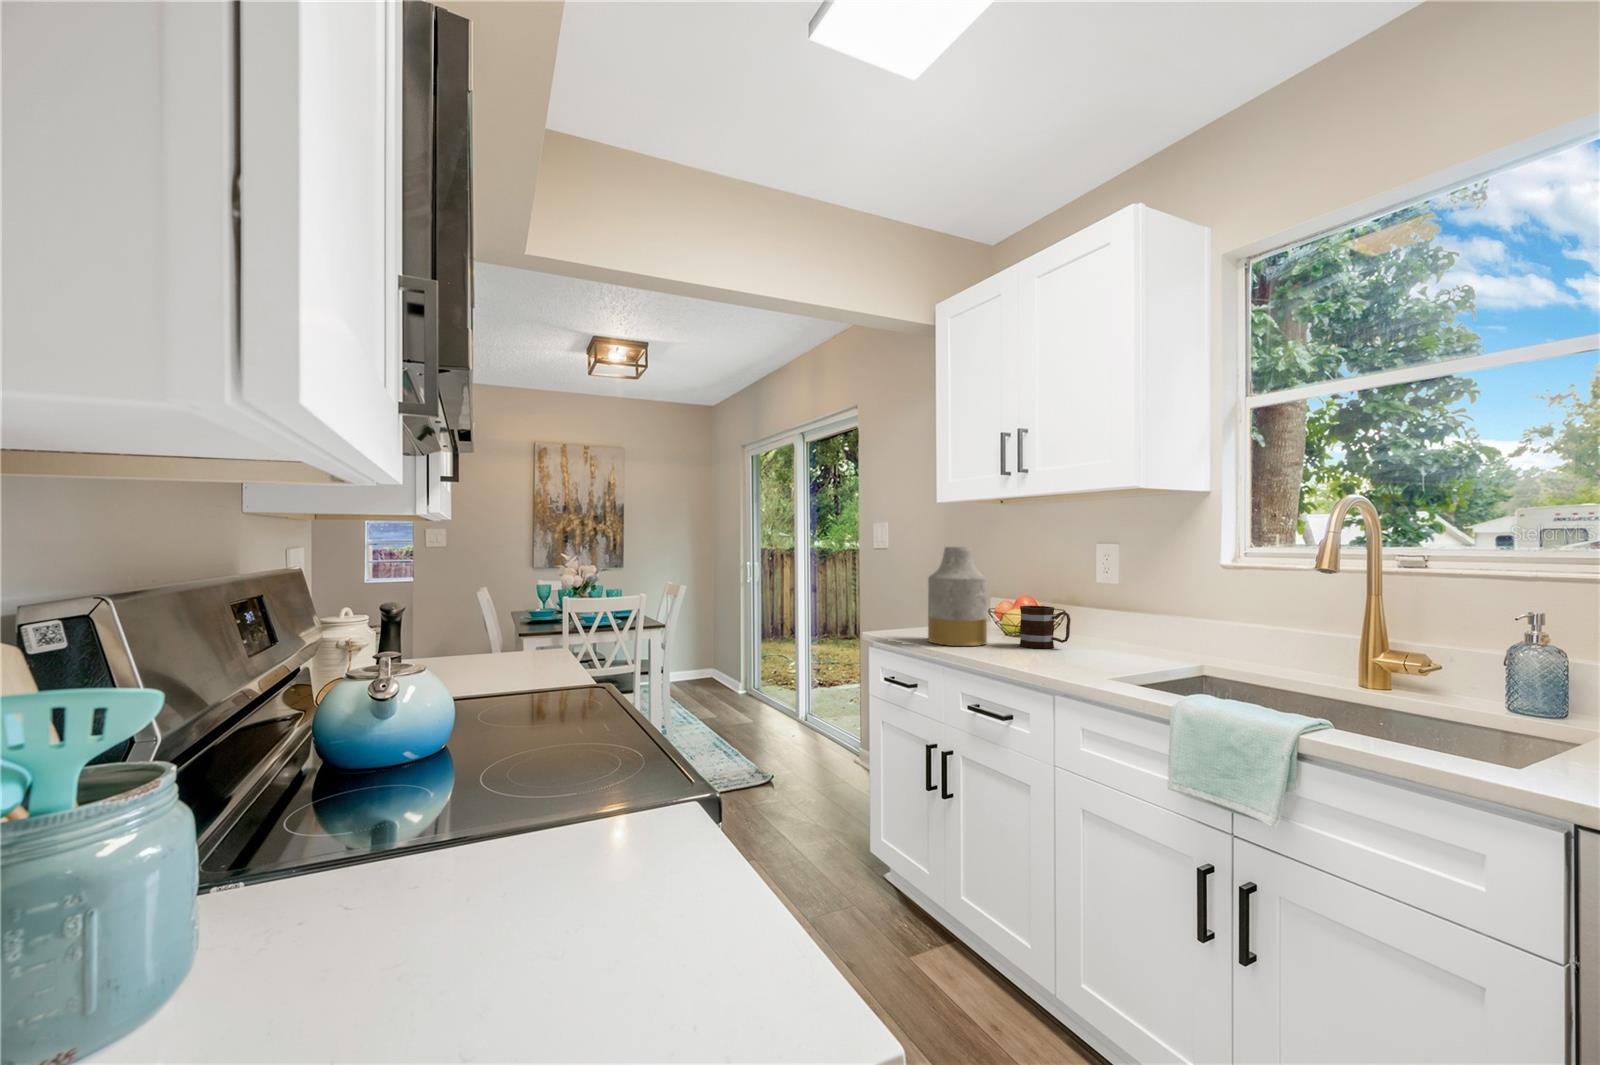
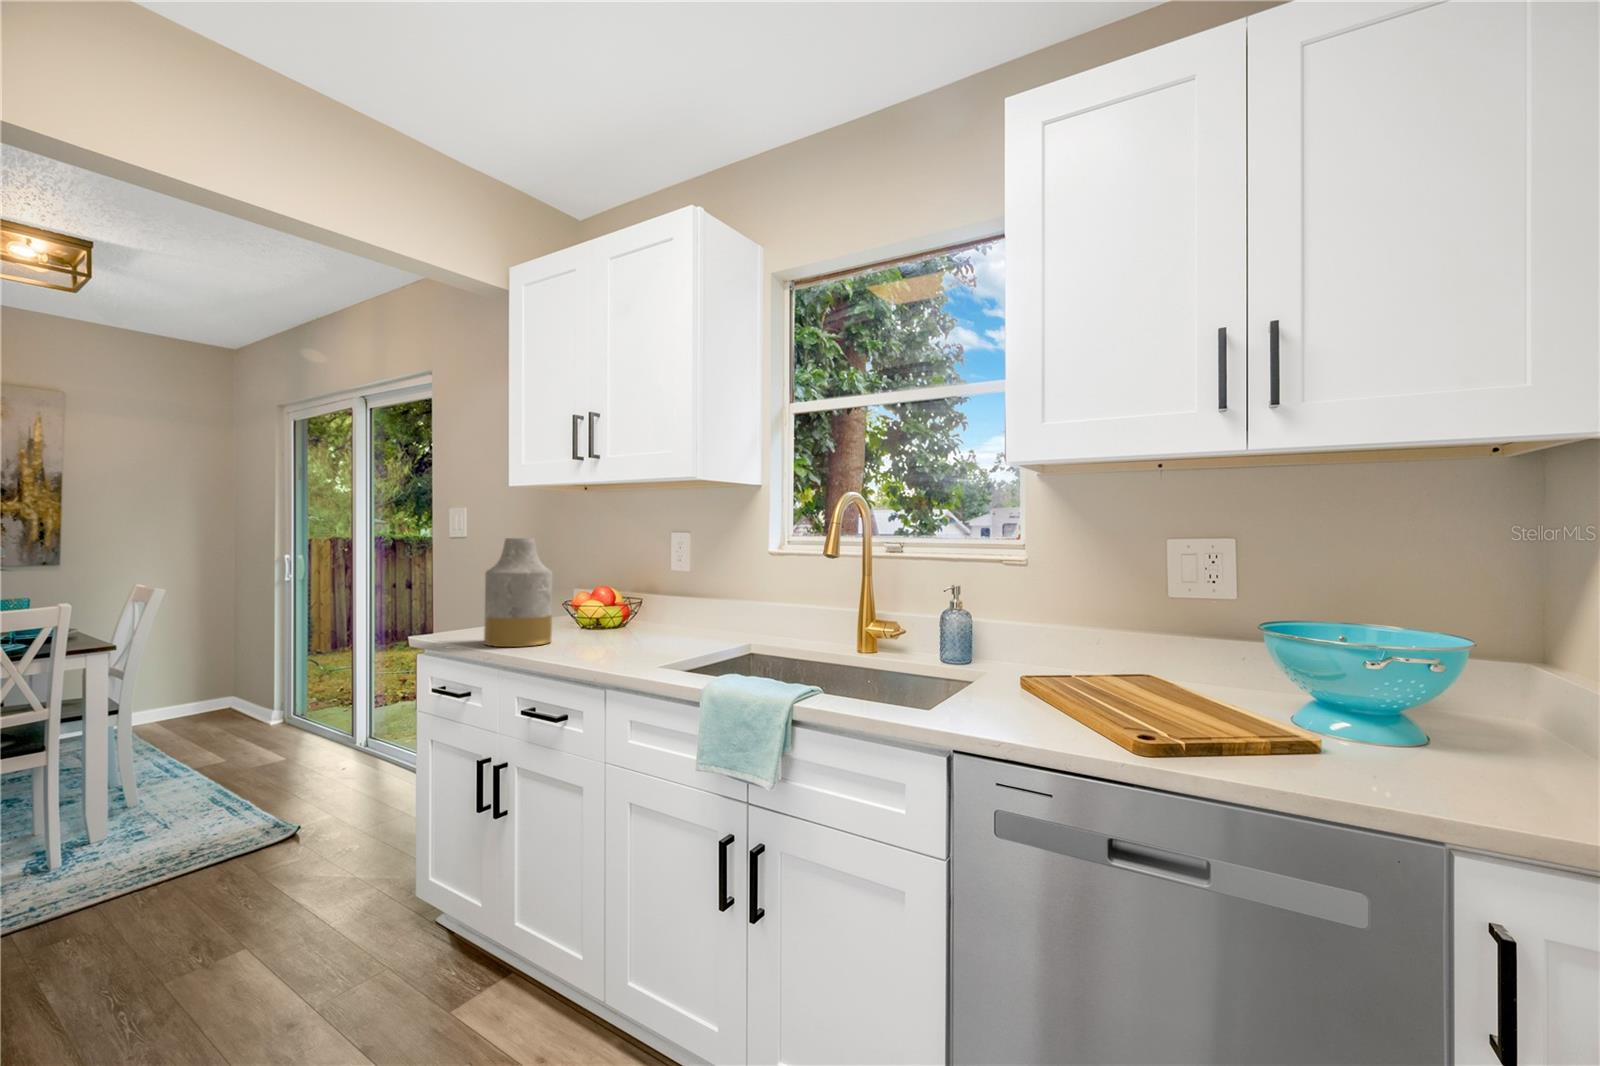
mug: present [1020,606,1071,648] -> none [586,600,637,644]

